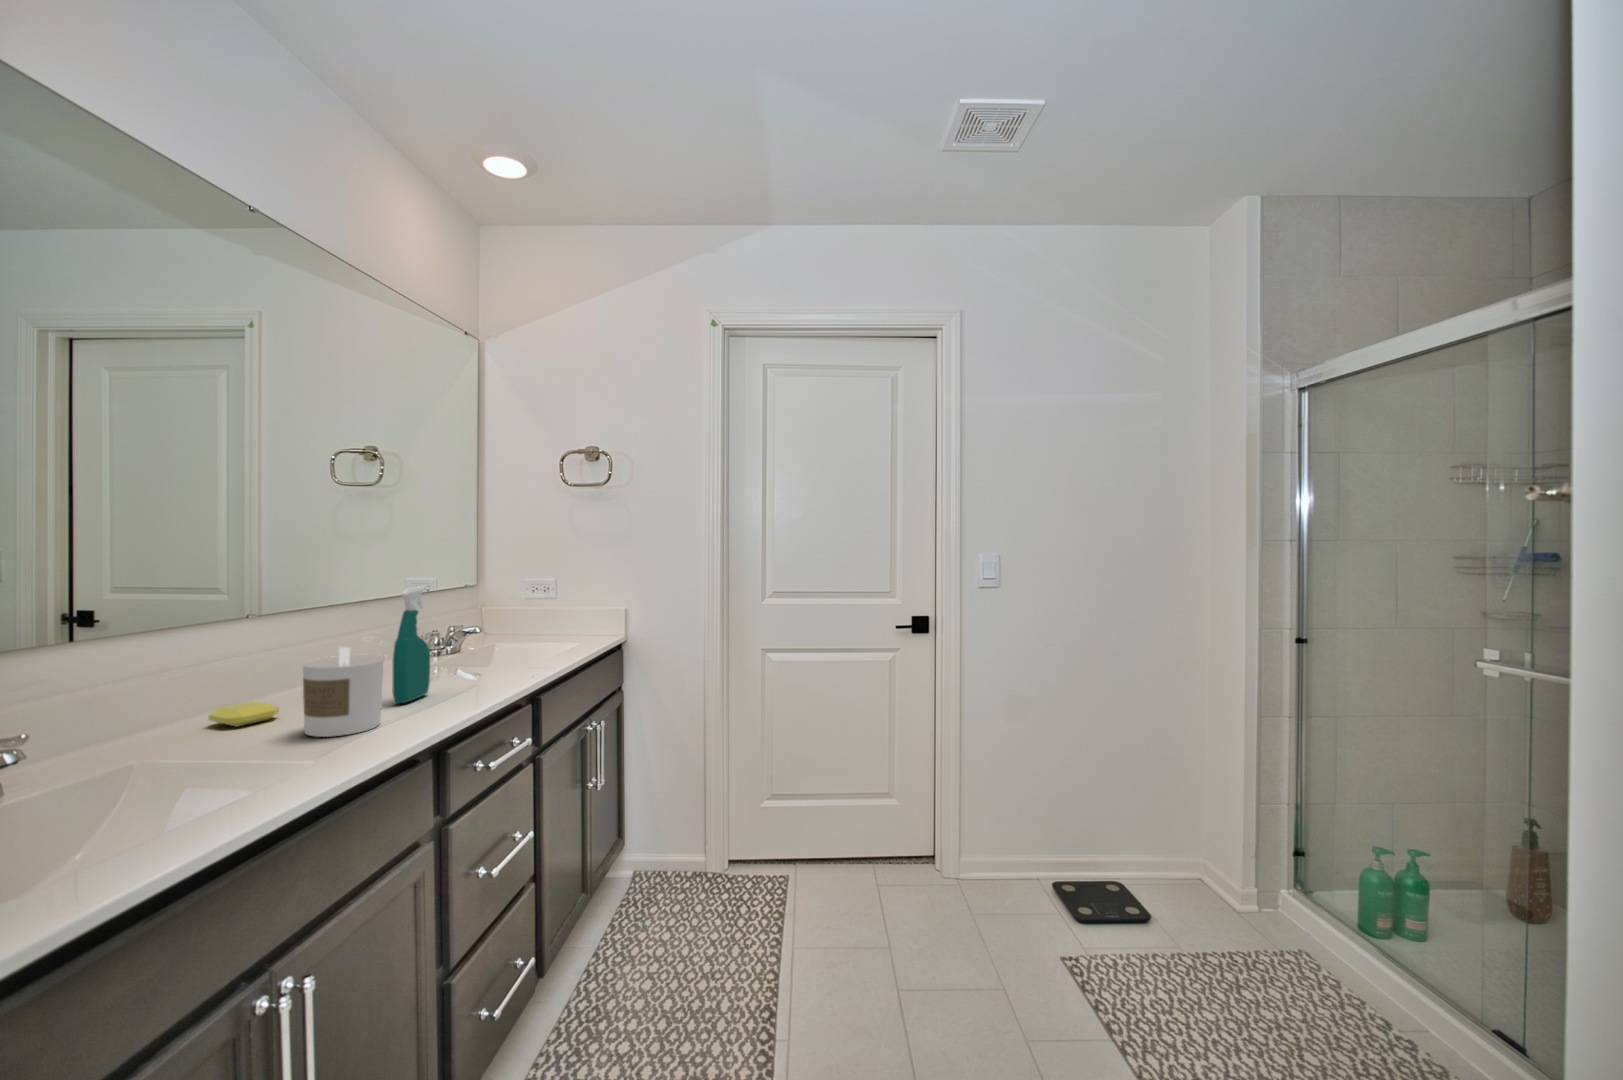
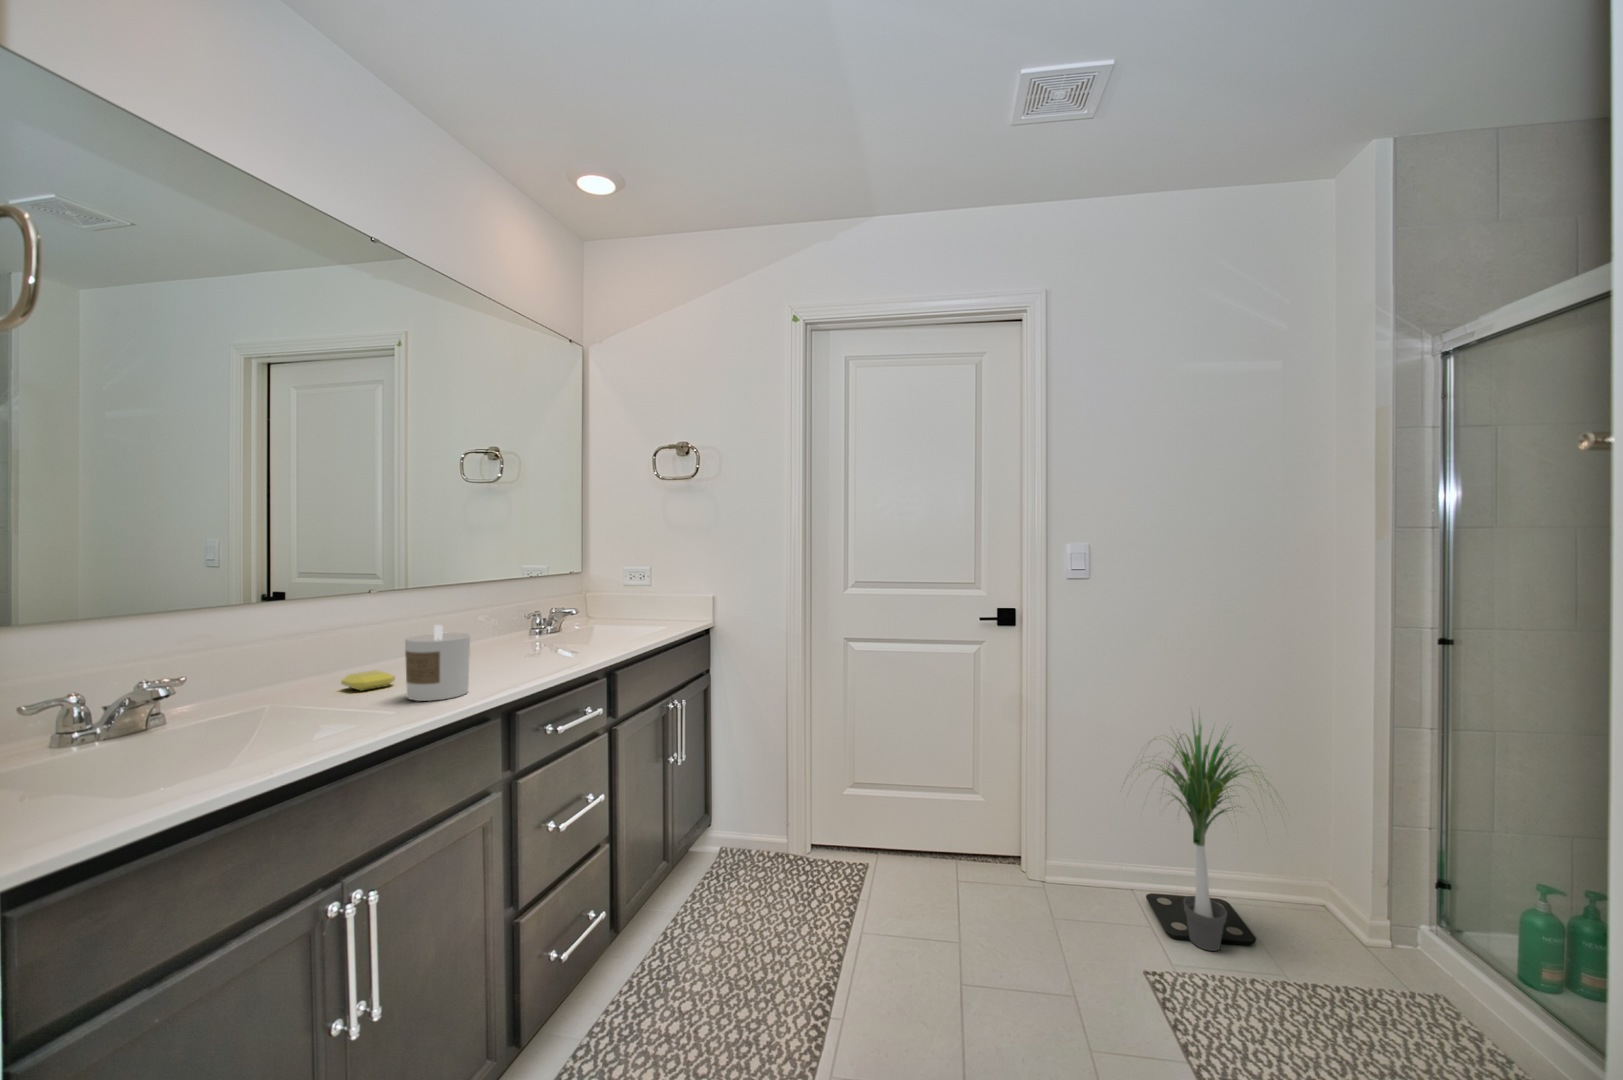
spray bottle: present [393,586,430,703] -> none [484,574,518,677]
potted plant: none [1033,703,1186,931] -> present [1133,724,1271,951]

